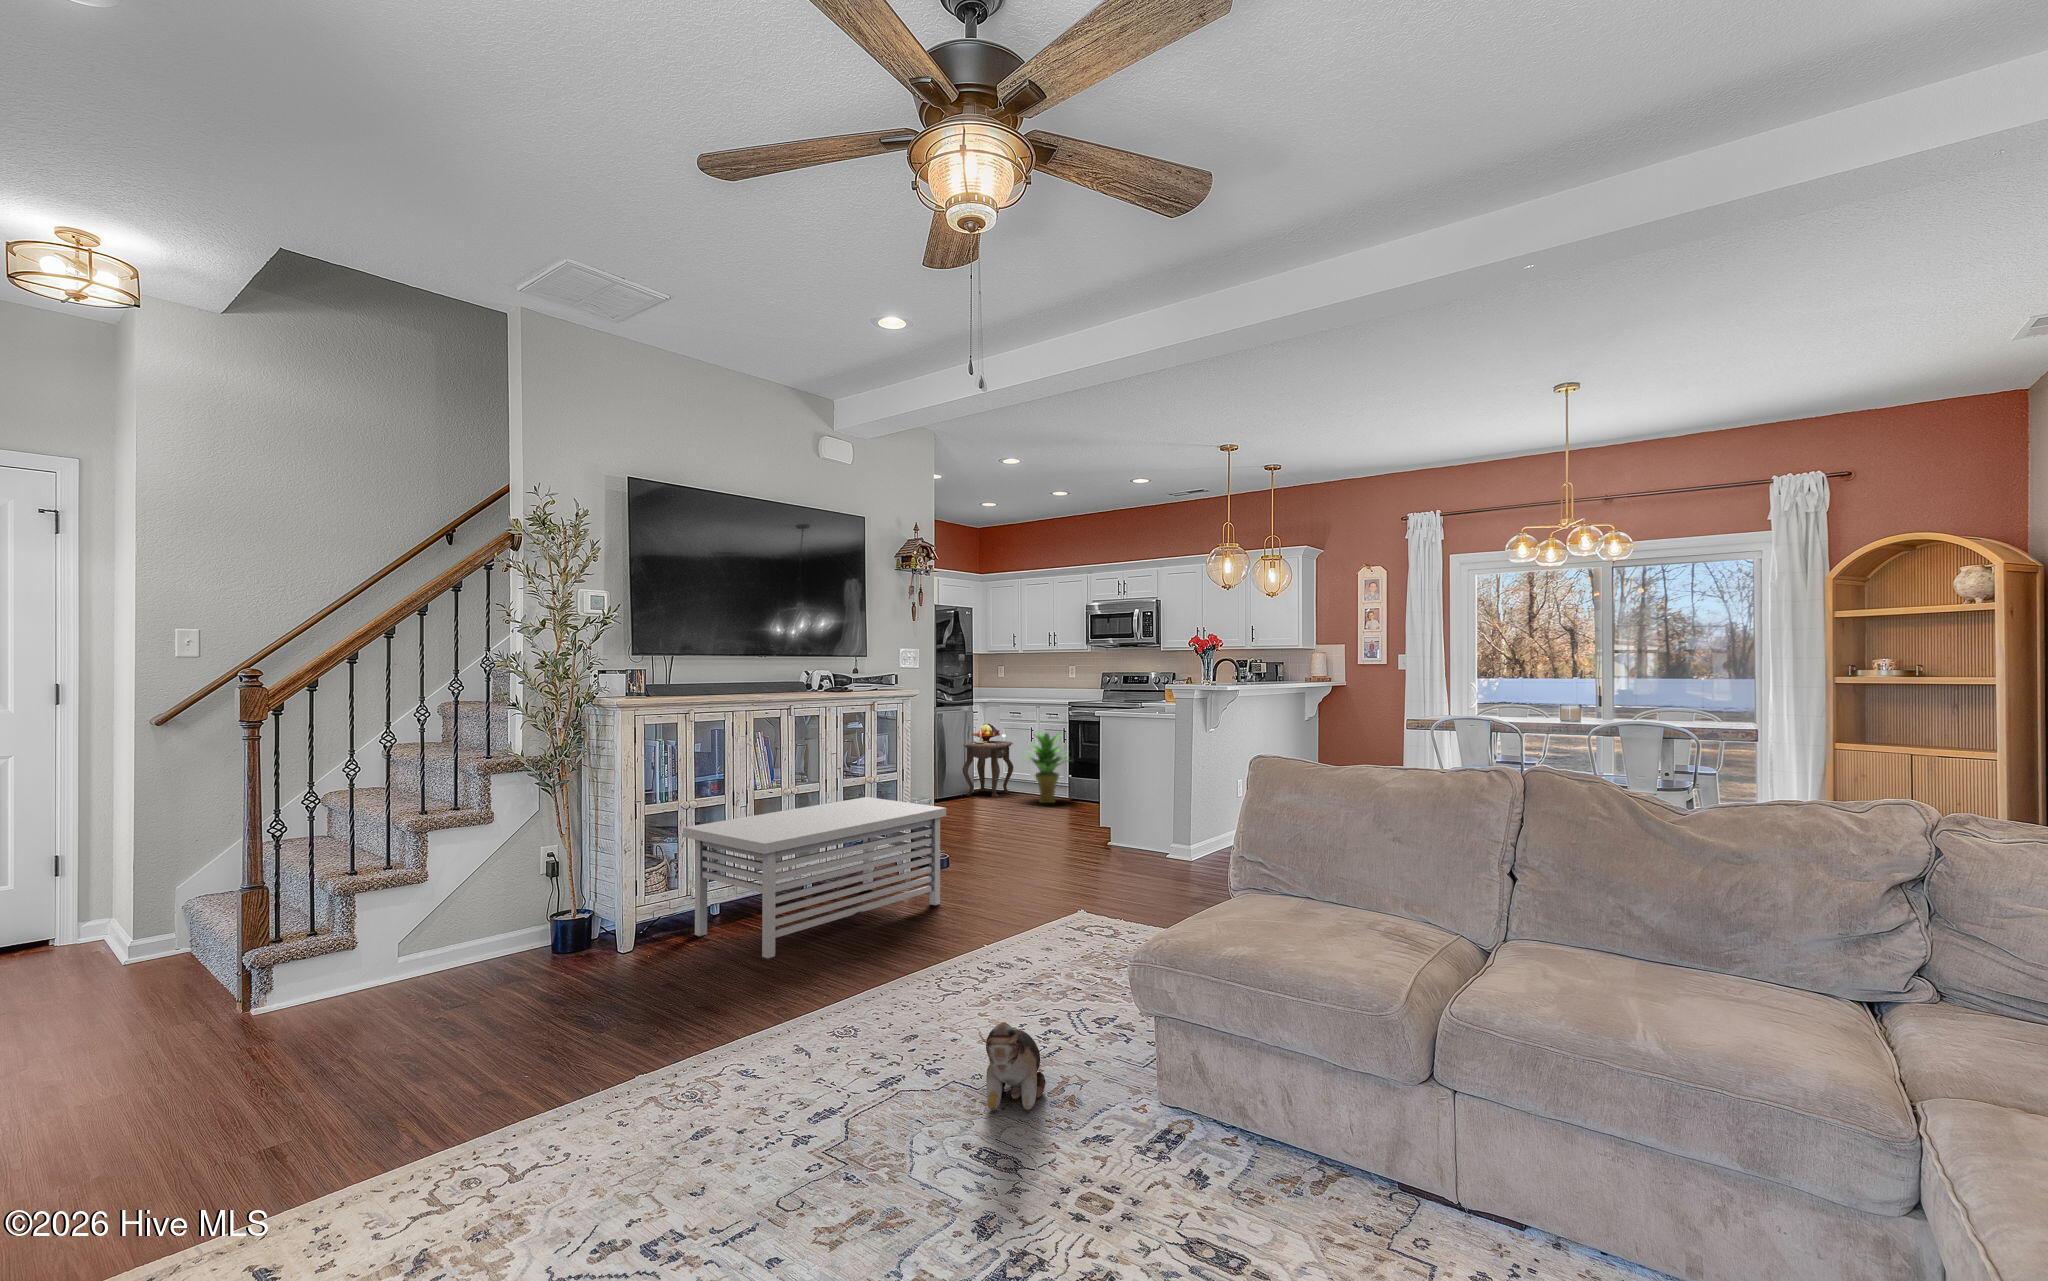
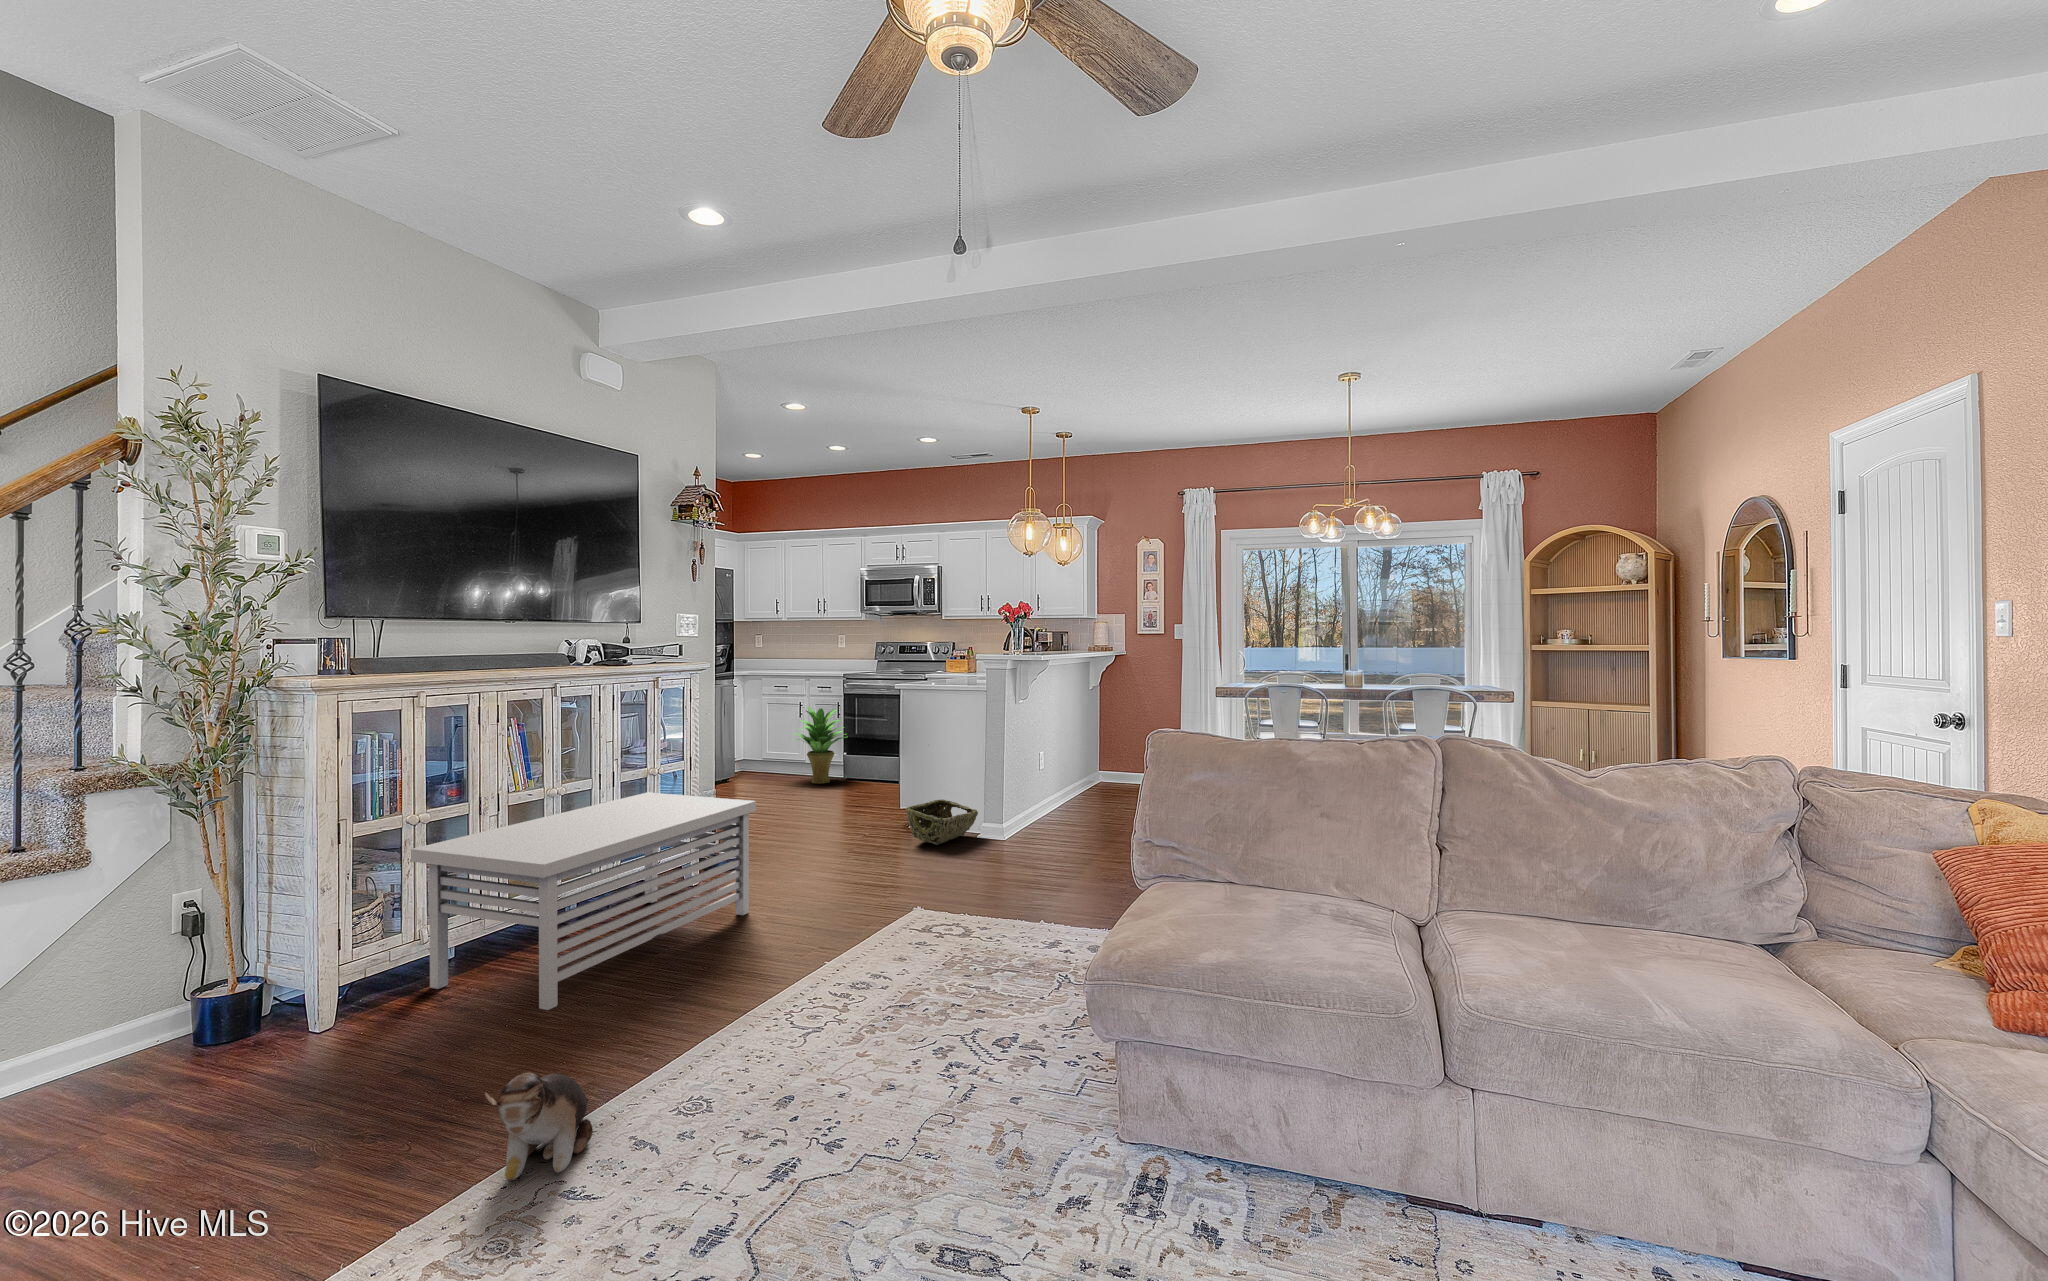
side table: present [962,724,1014,797] -> none [721,697,779,780]
woven basket: none [1098,820,1169,862] -> present [906,799,978,845]
plush toy: present [979,1022,1045,1110] -> present [485,1071,593,1180]

